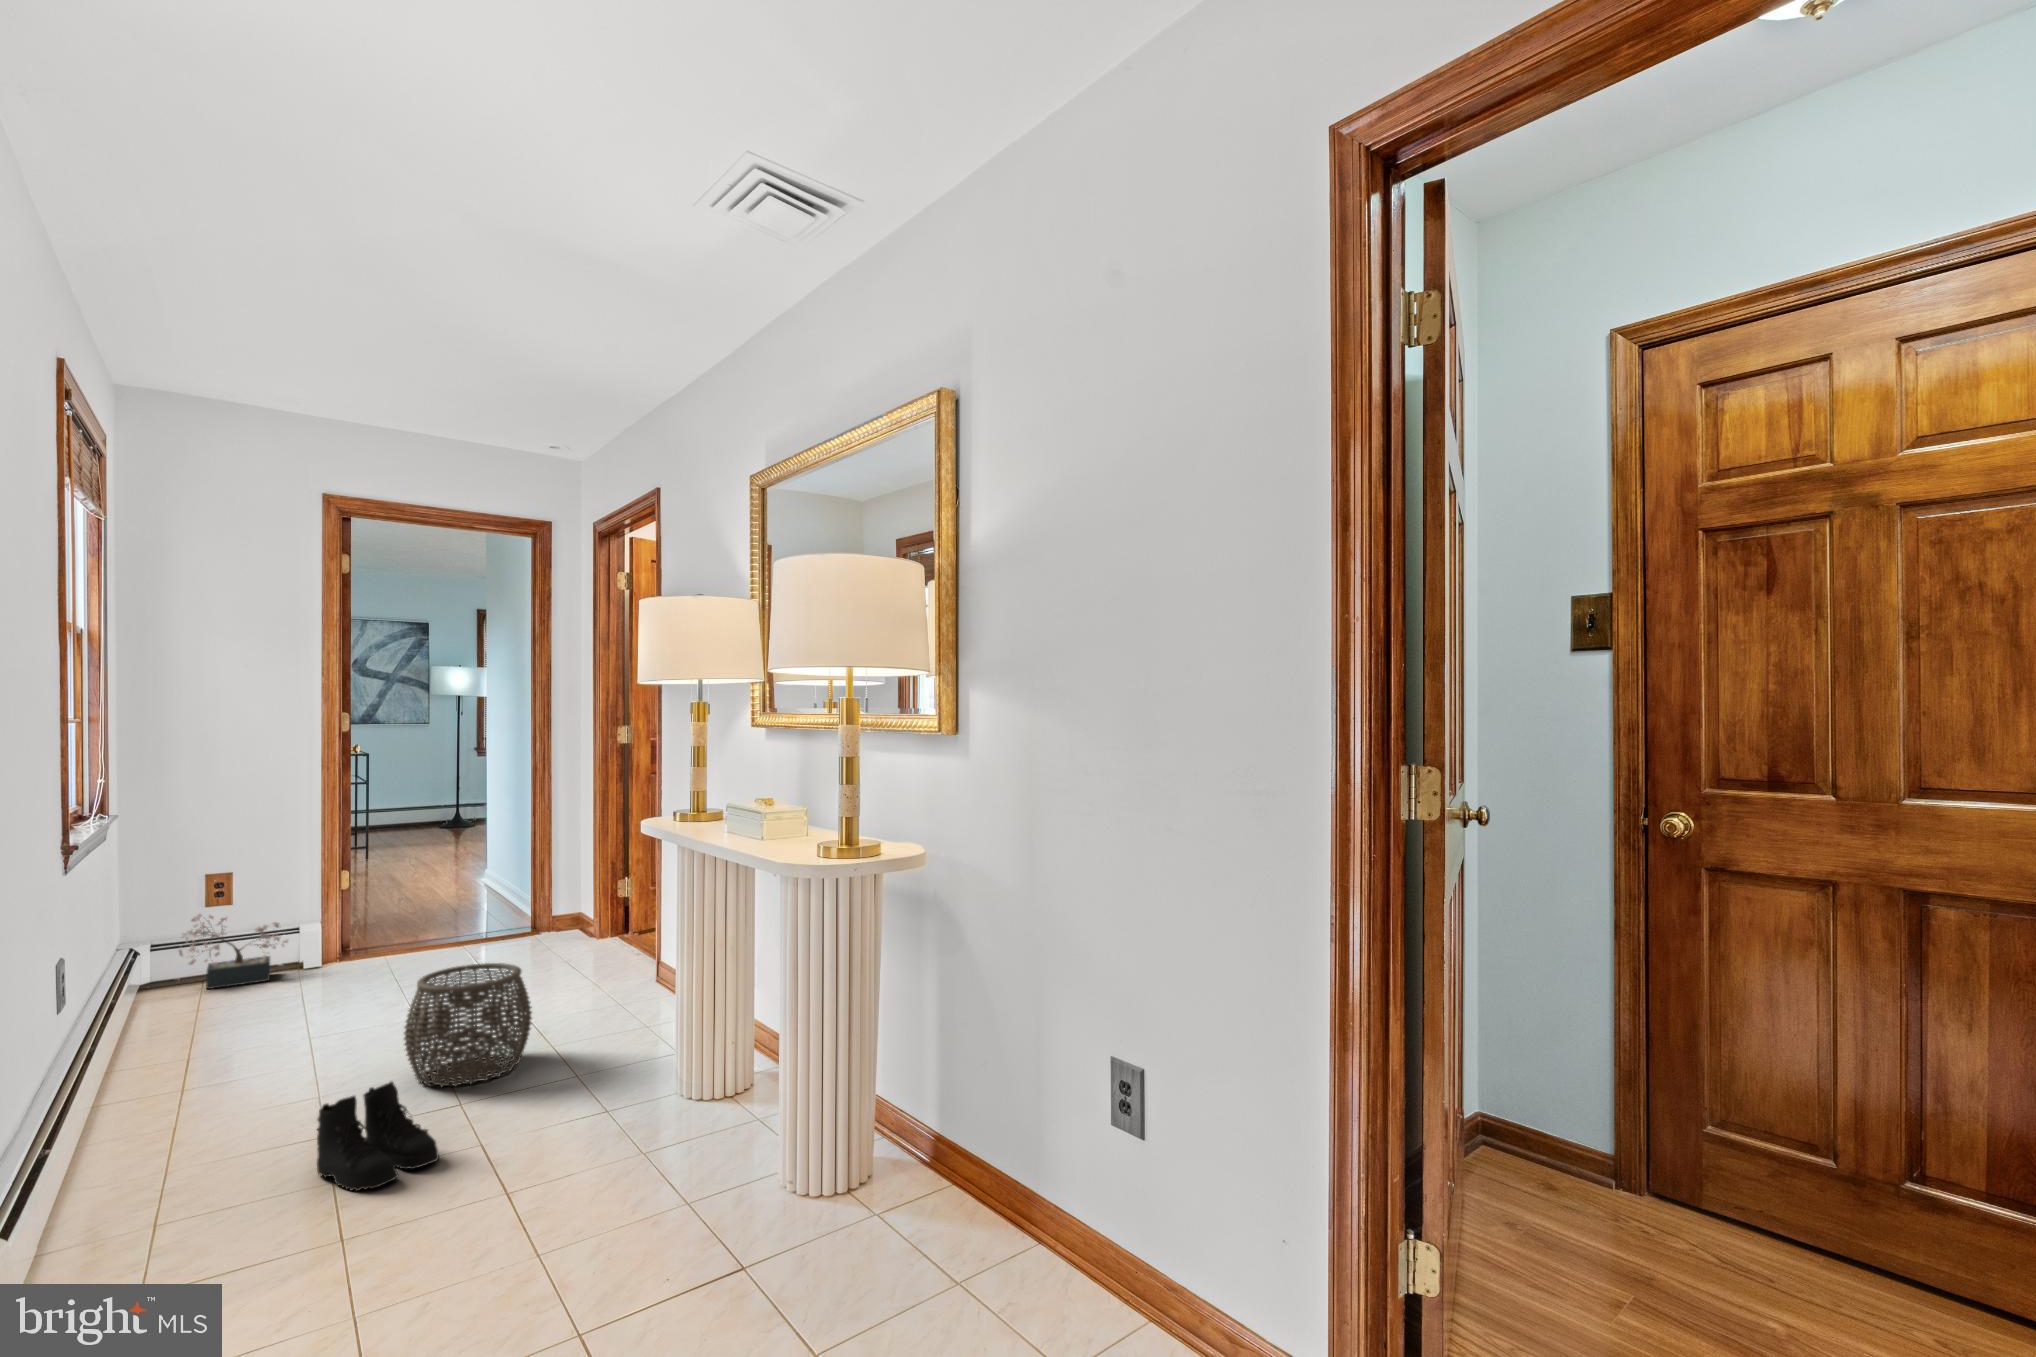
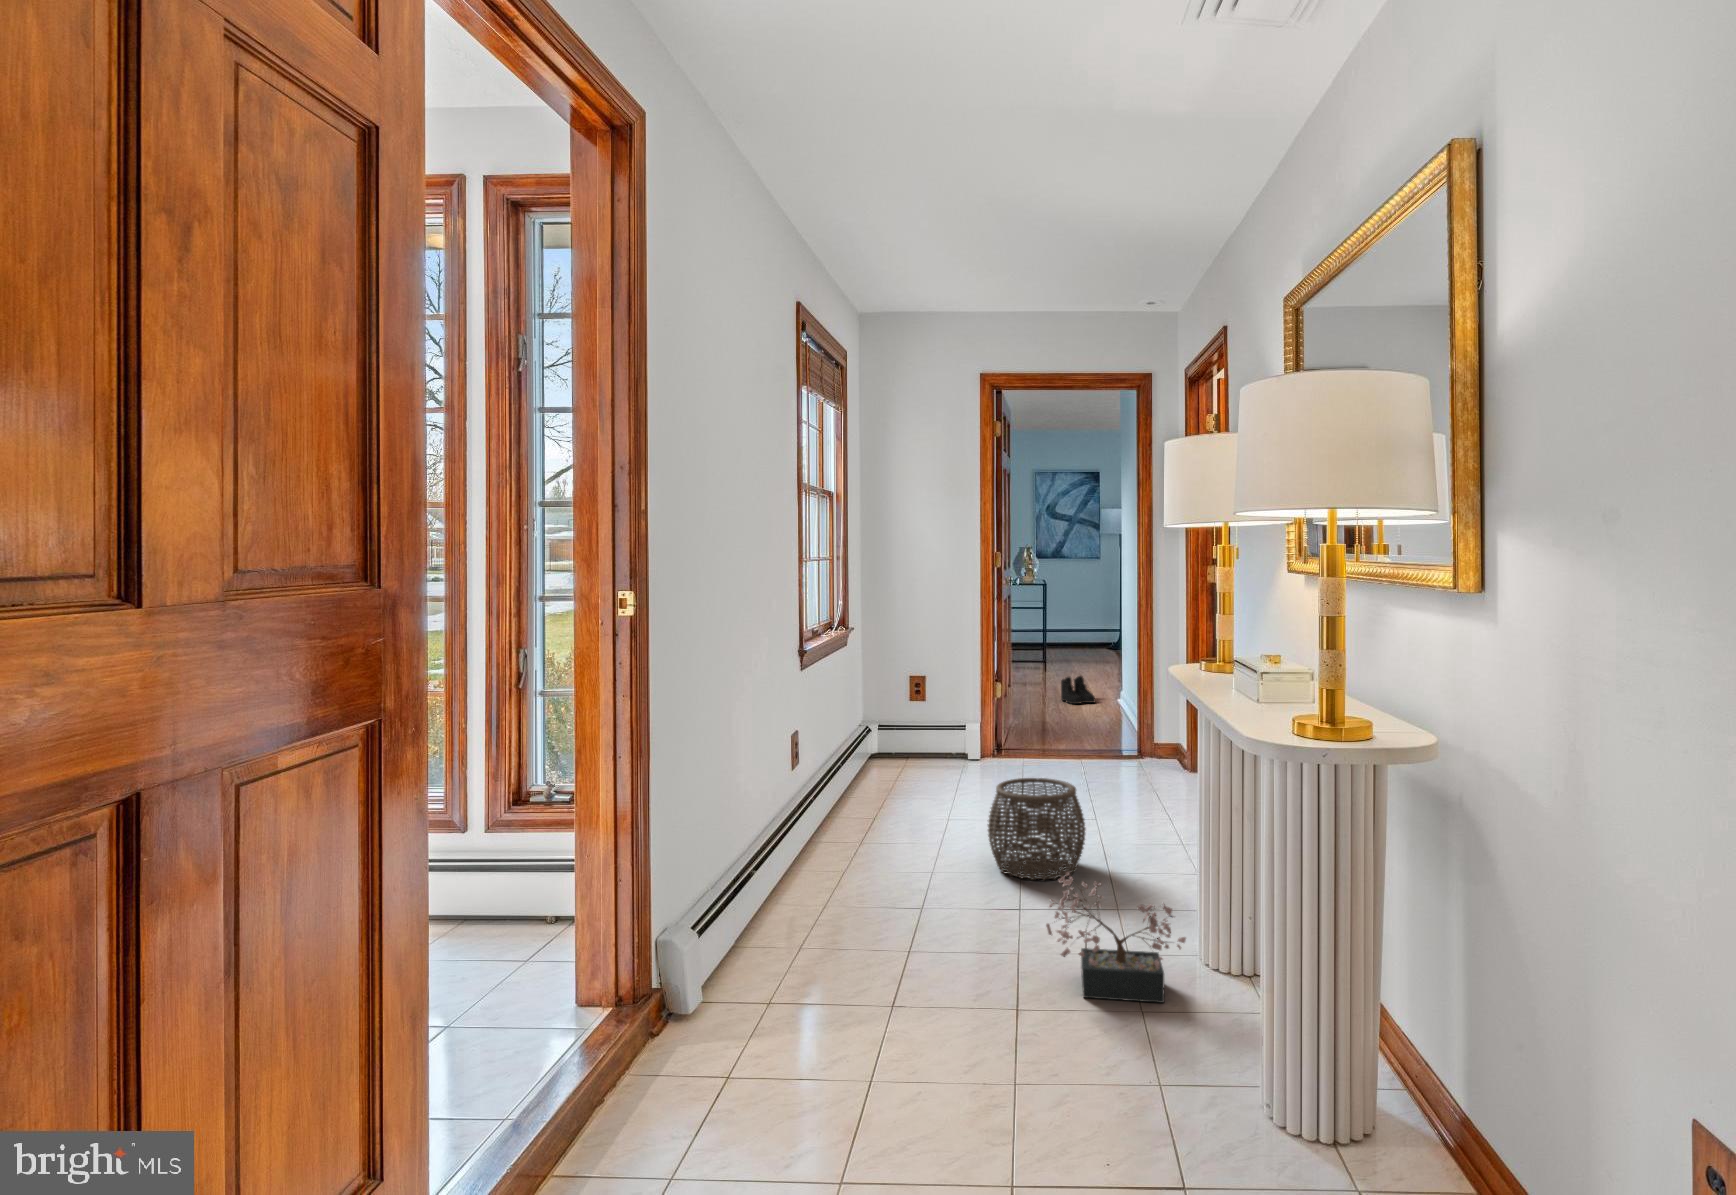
decorative plant: present [178,914,288,989] -> present [1046,872,1186,1003]
boots: present [317,1082,439,1191] -> present [1061,676,1095,704]

